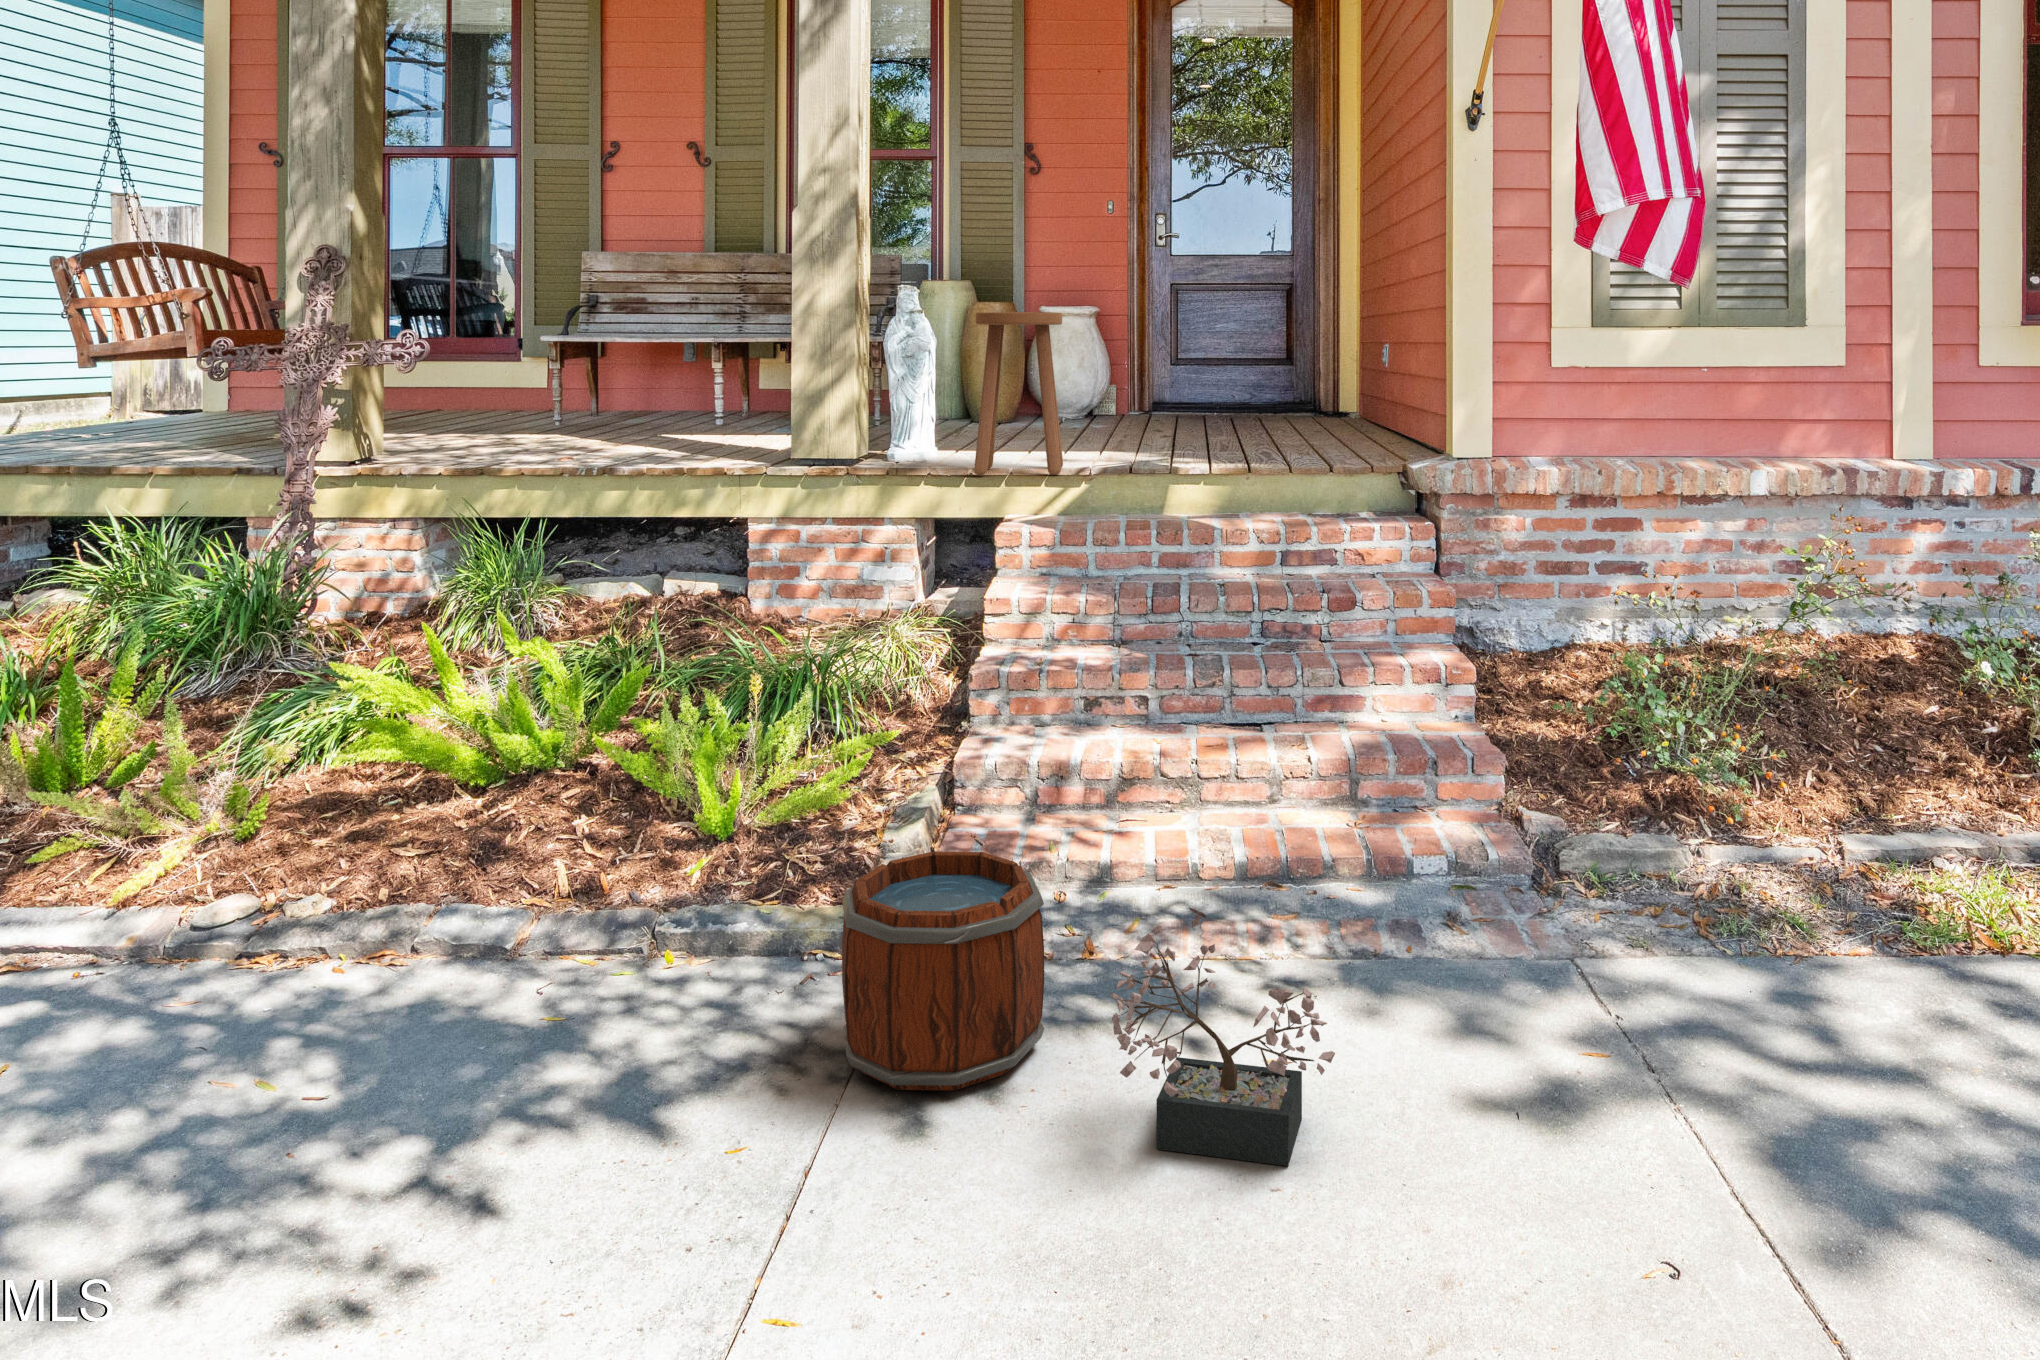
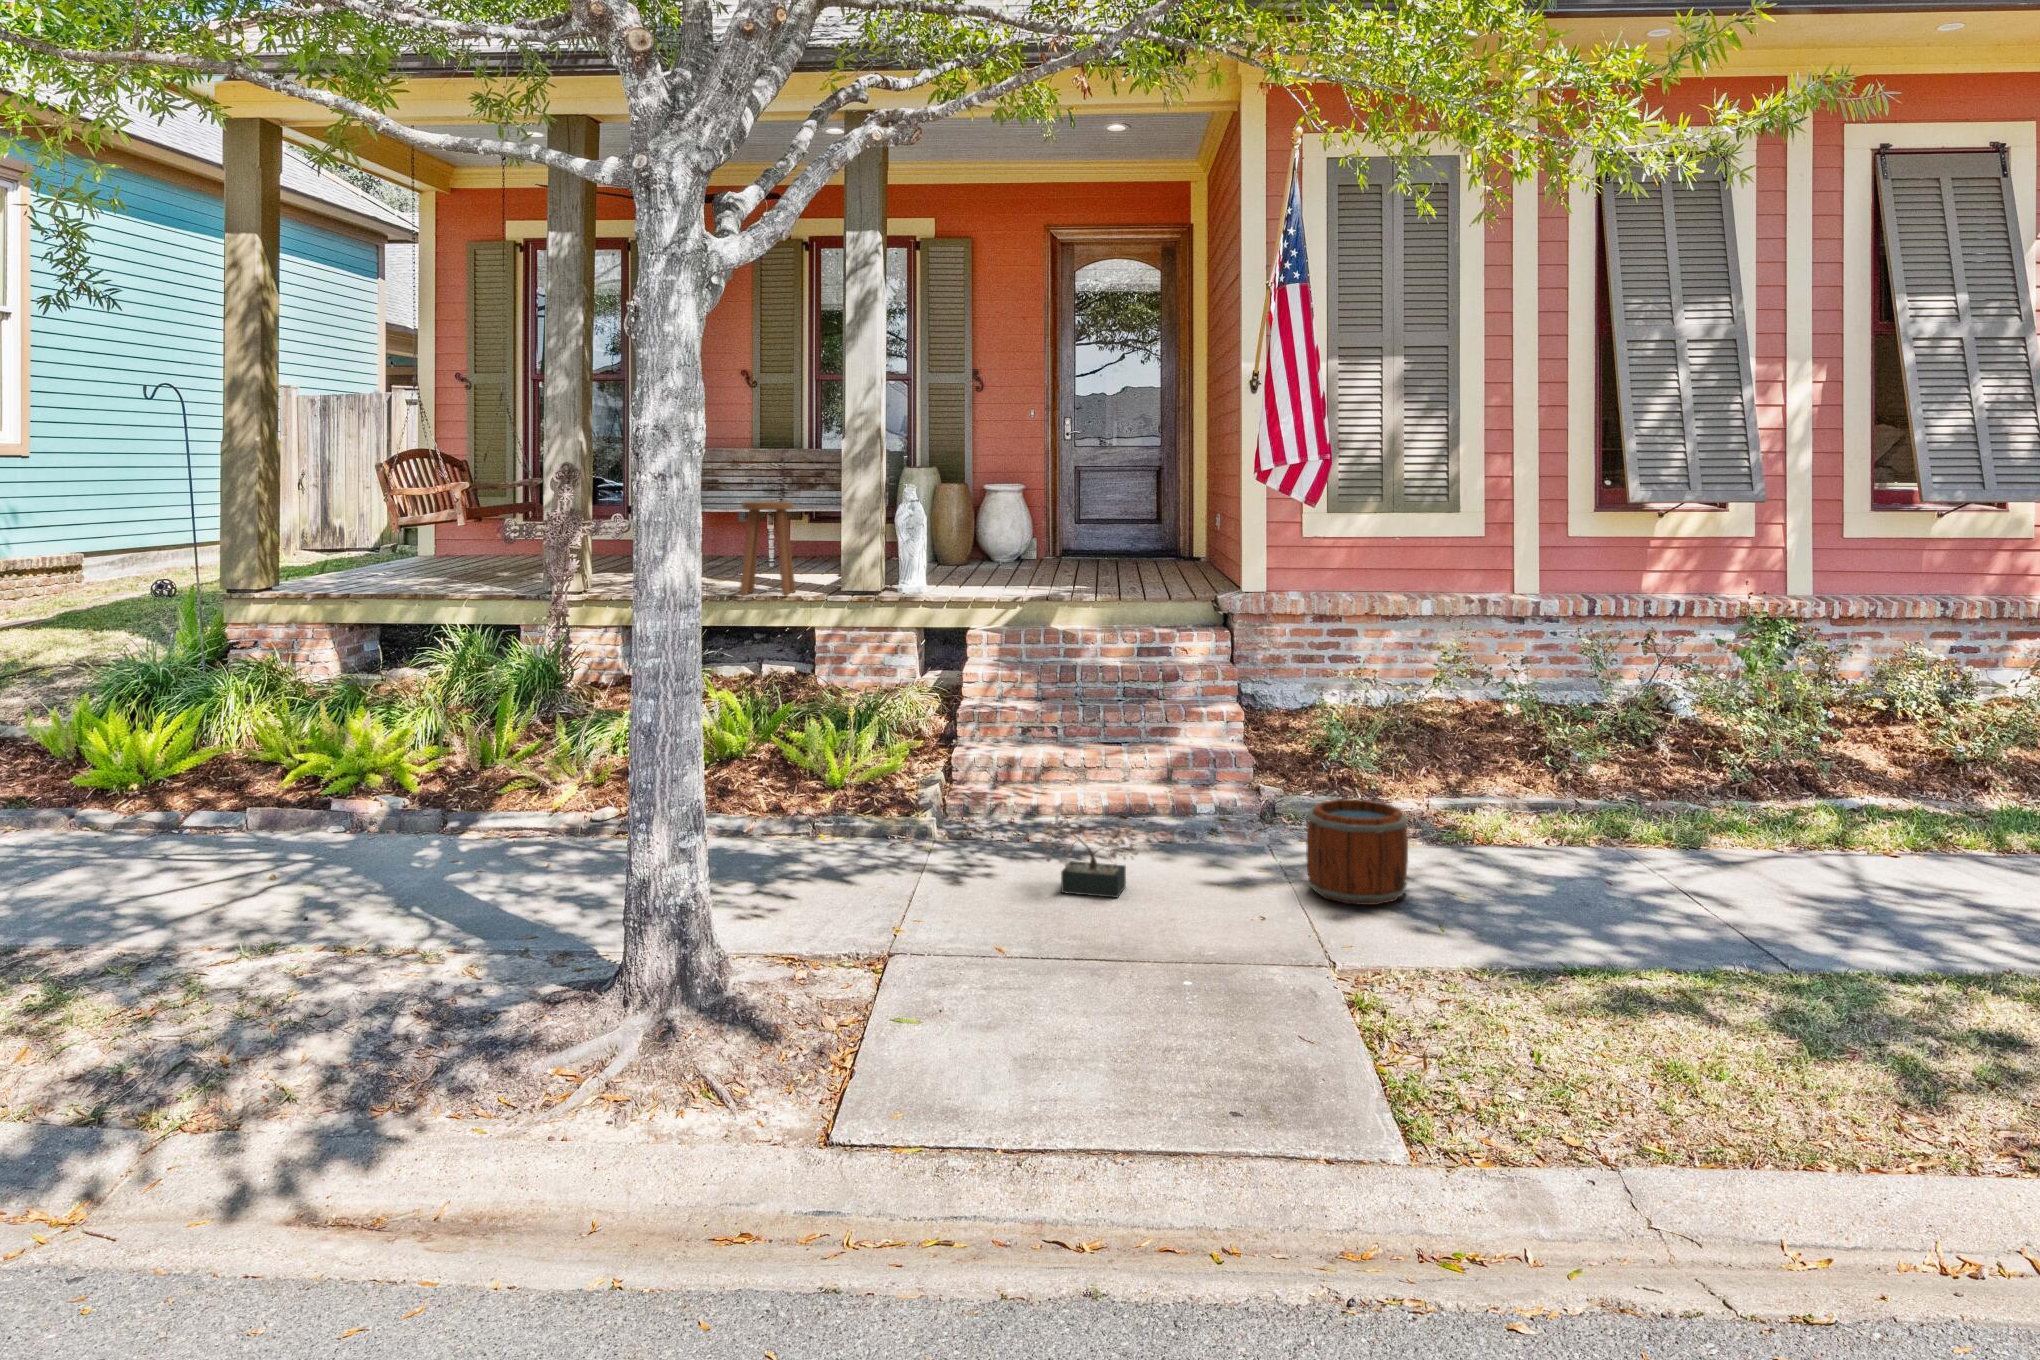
stool: present [974,312,1063,475] -> present [740,501,795,596]
bucket: present [842,851,1044,1091] -> present [1306,799,1408,905]

